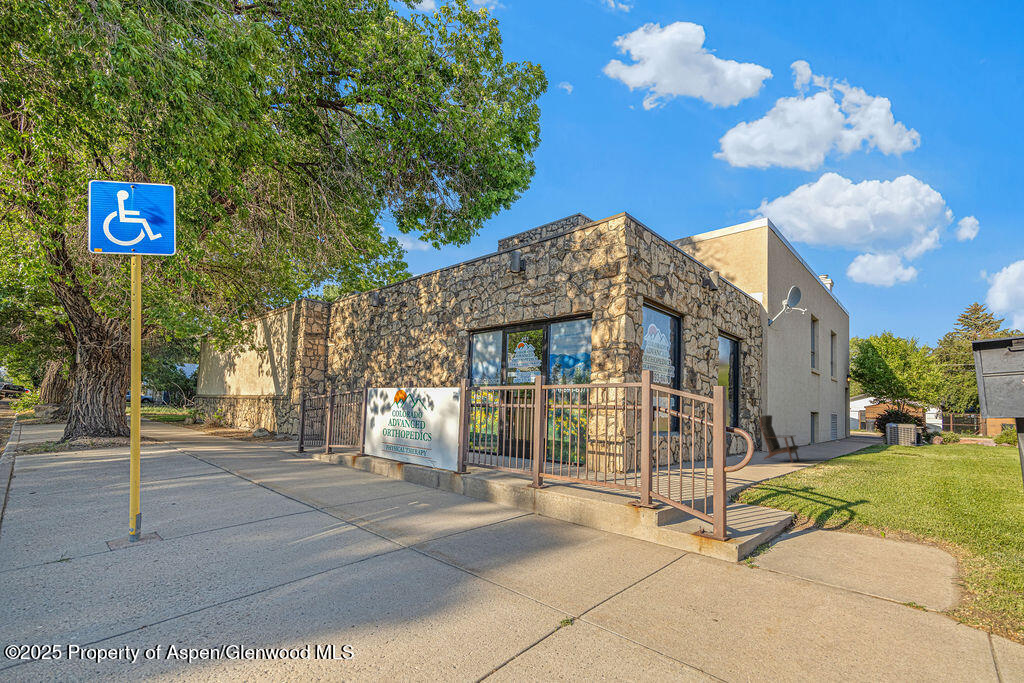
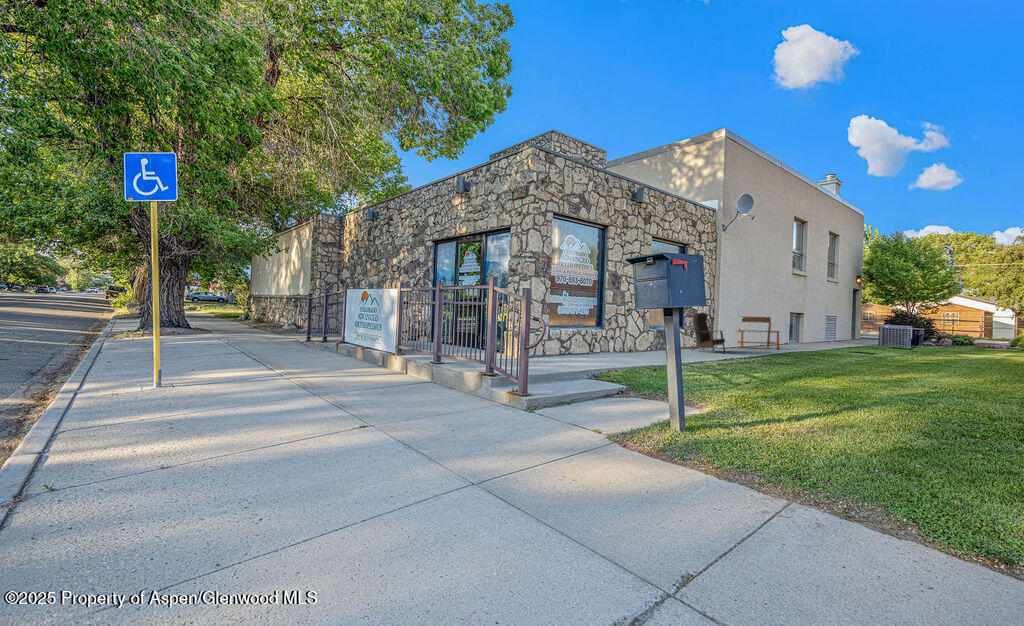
bench: none [790,417,844,456] -> present [736,317,779,350]

